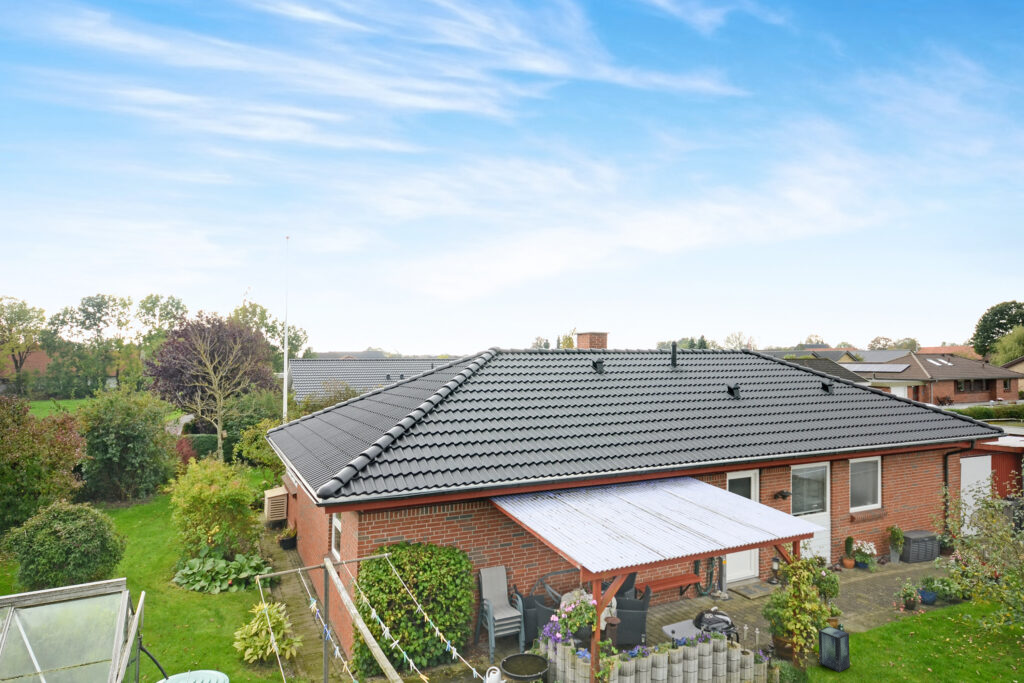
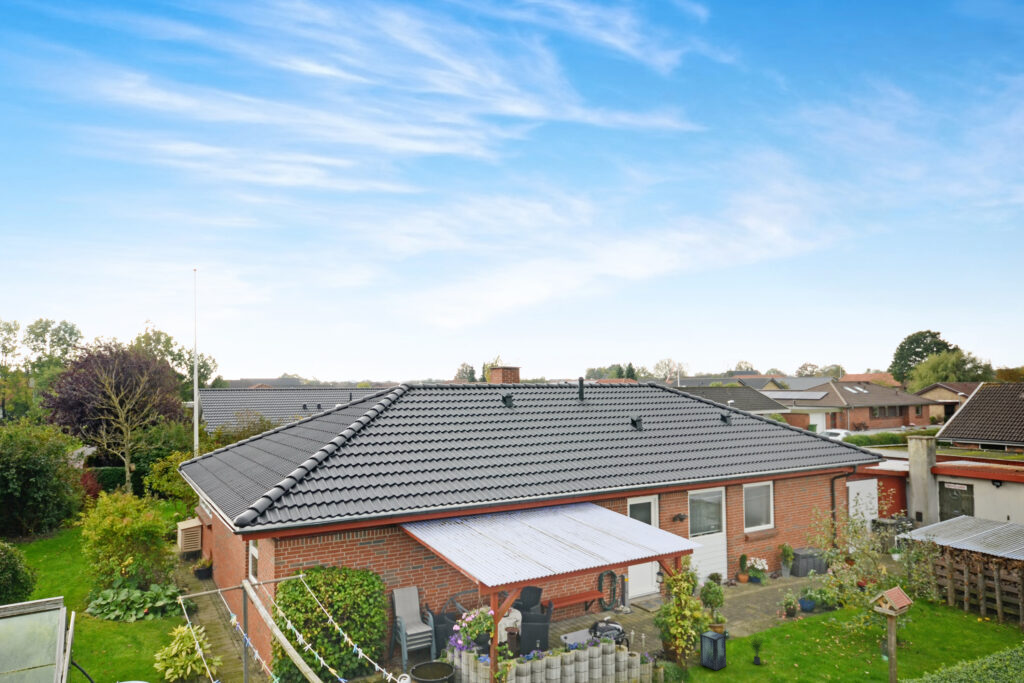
potted plant: none [869,631,897,667] -> present [751,637,763,664]

